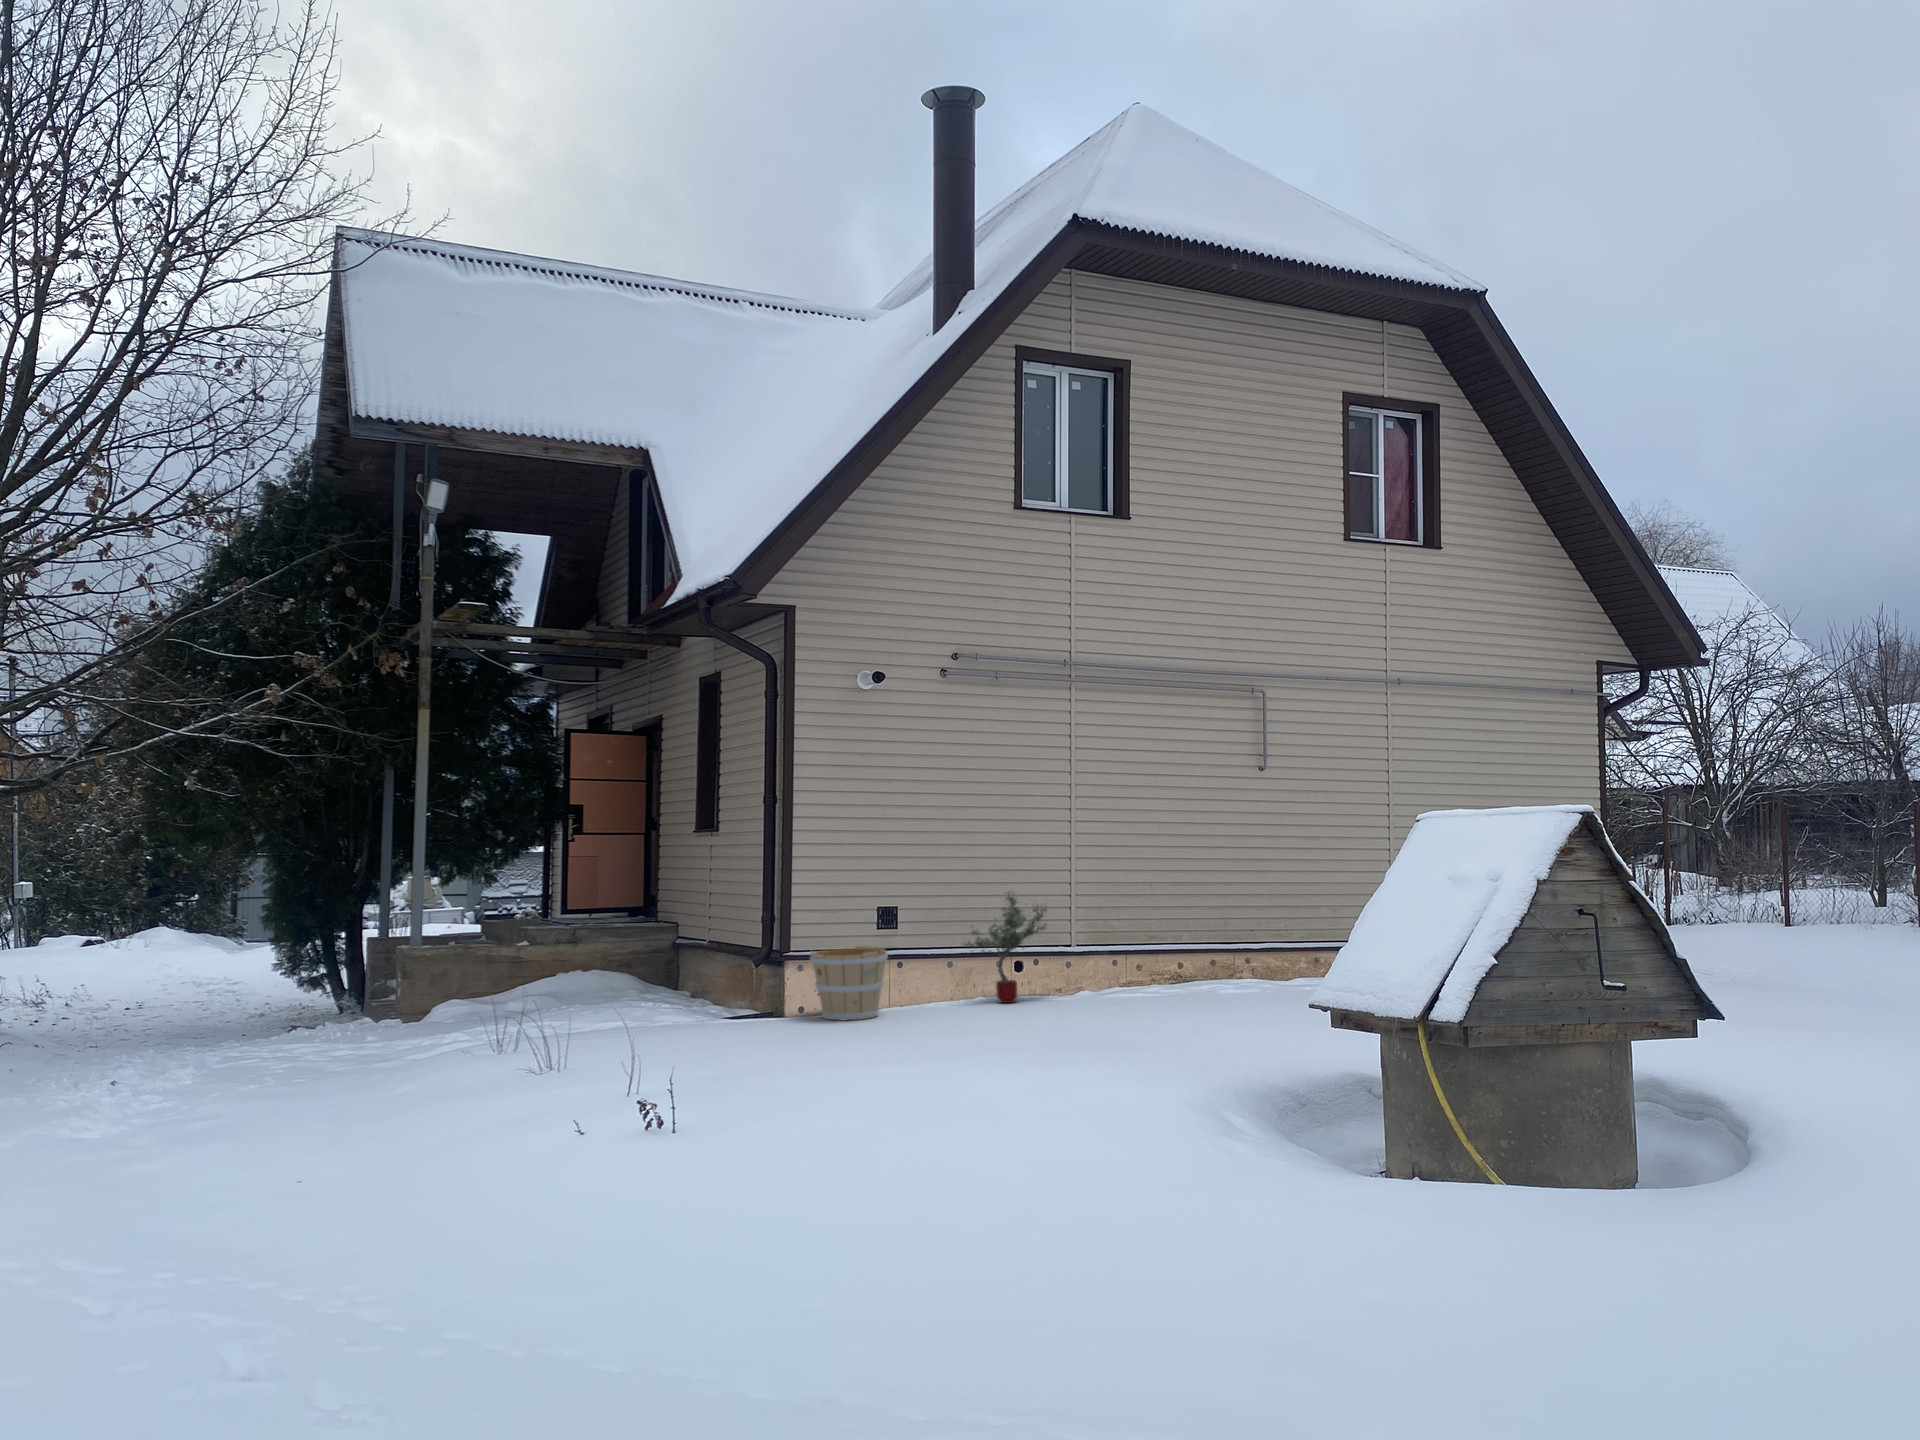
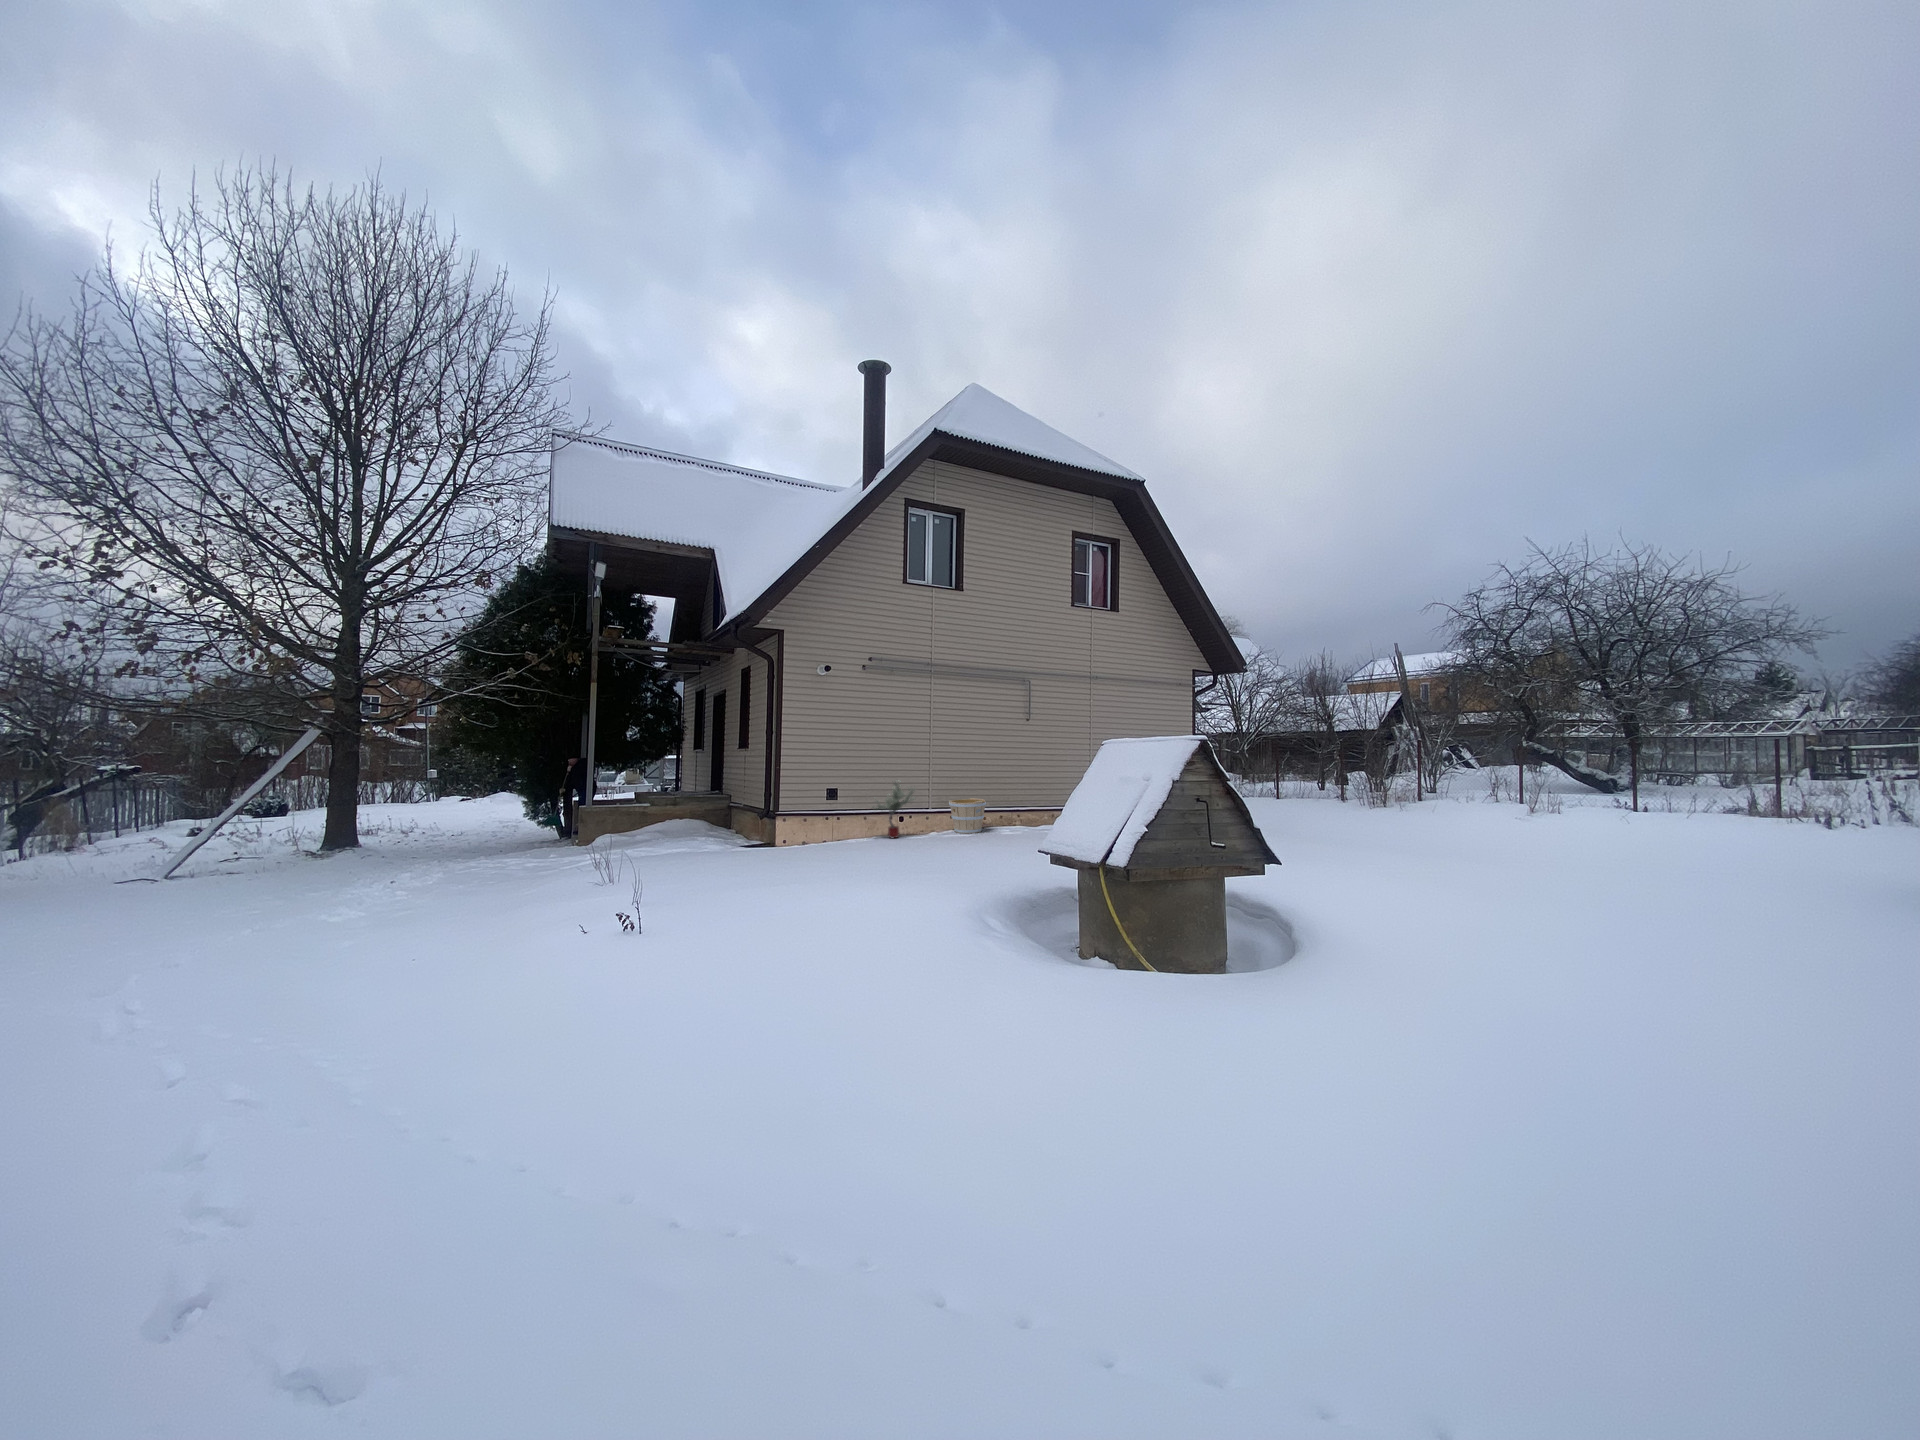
wooden bucket: present [810,946,888,1021] -> present [949,798,986,834]

